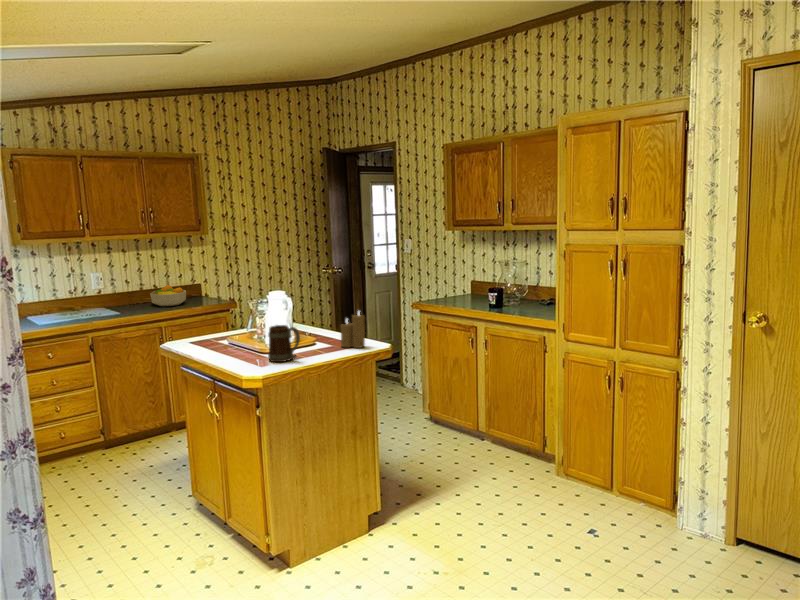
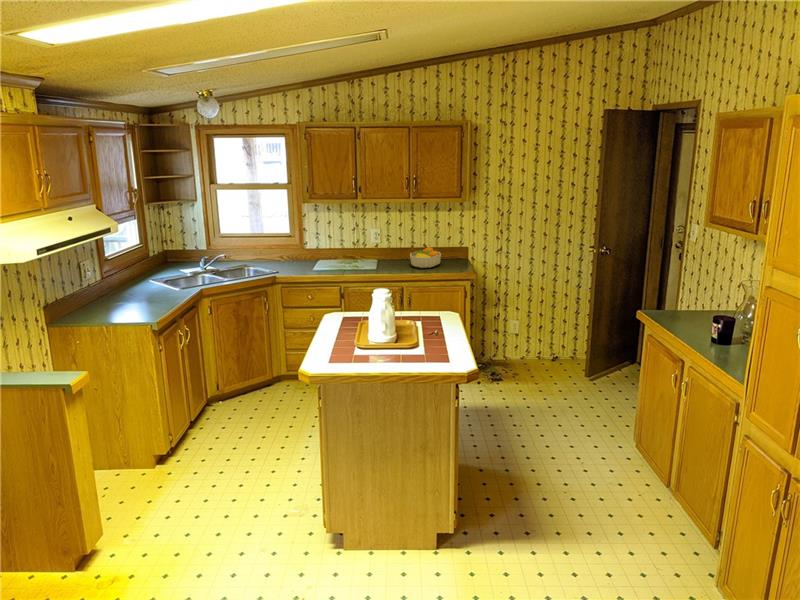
candle: present [341,311,365,348] -> none [432,326,454,366]
mug: present [268,325,300,362] -> none [350,326,374,363]

